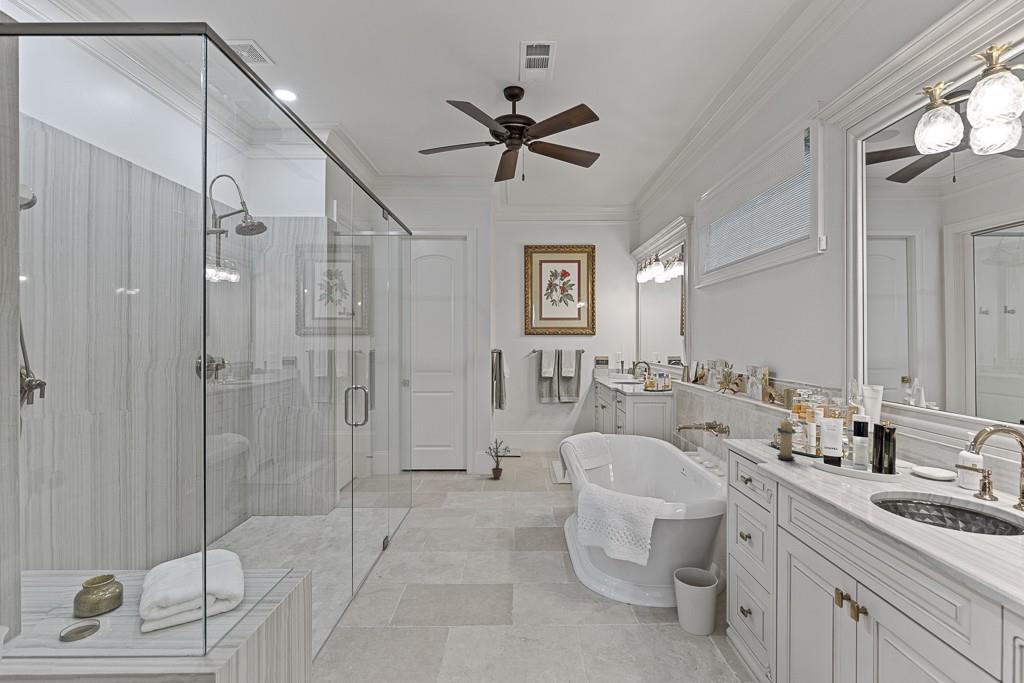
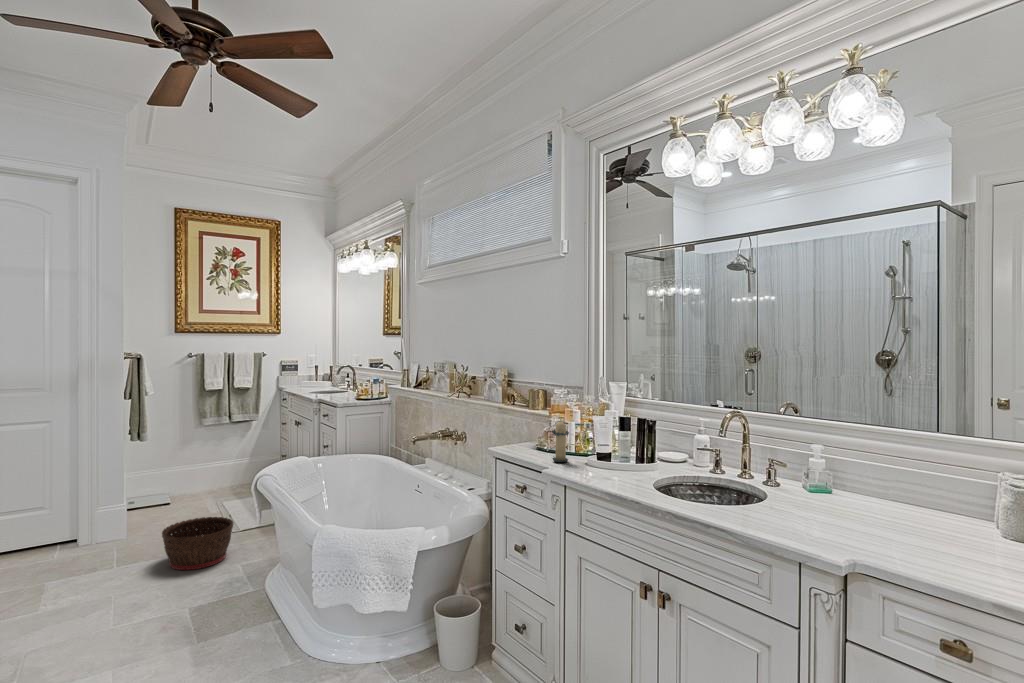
decorative plant: present [482,439,510,479] -> none [111,488,165,548]
basket: none [504,465,548,500] -> present [162,517,233,570]

